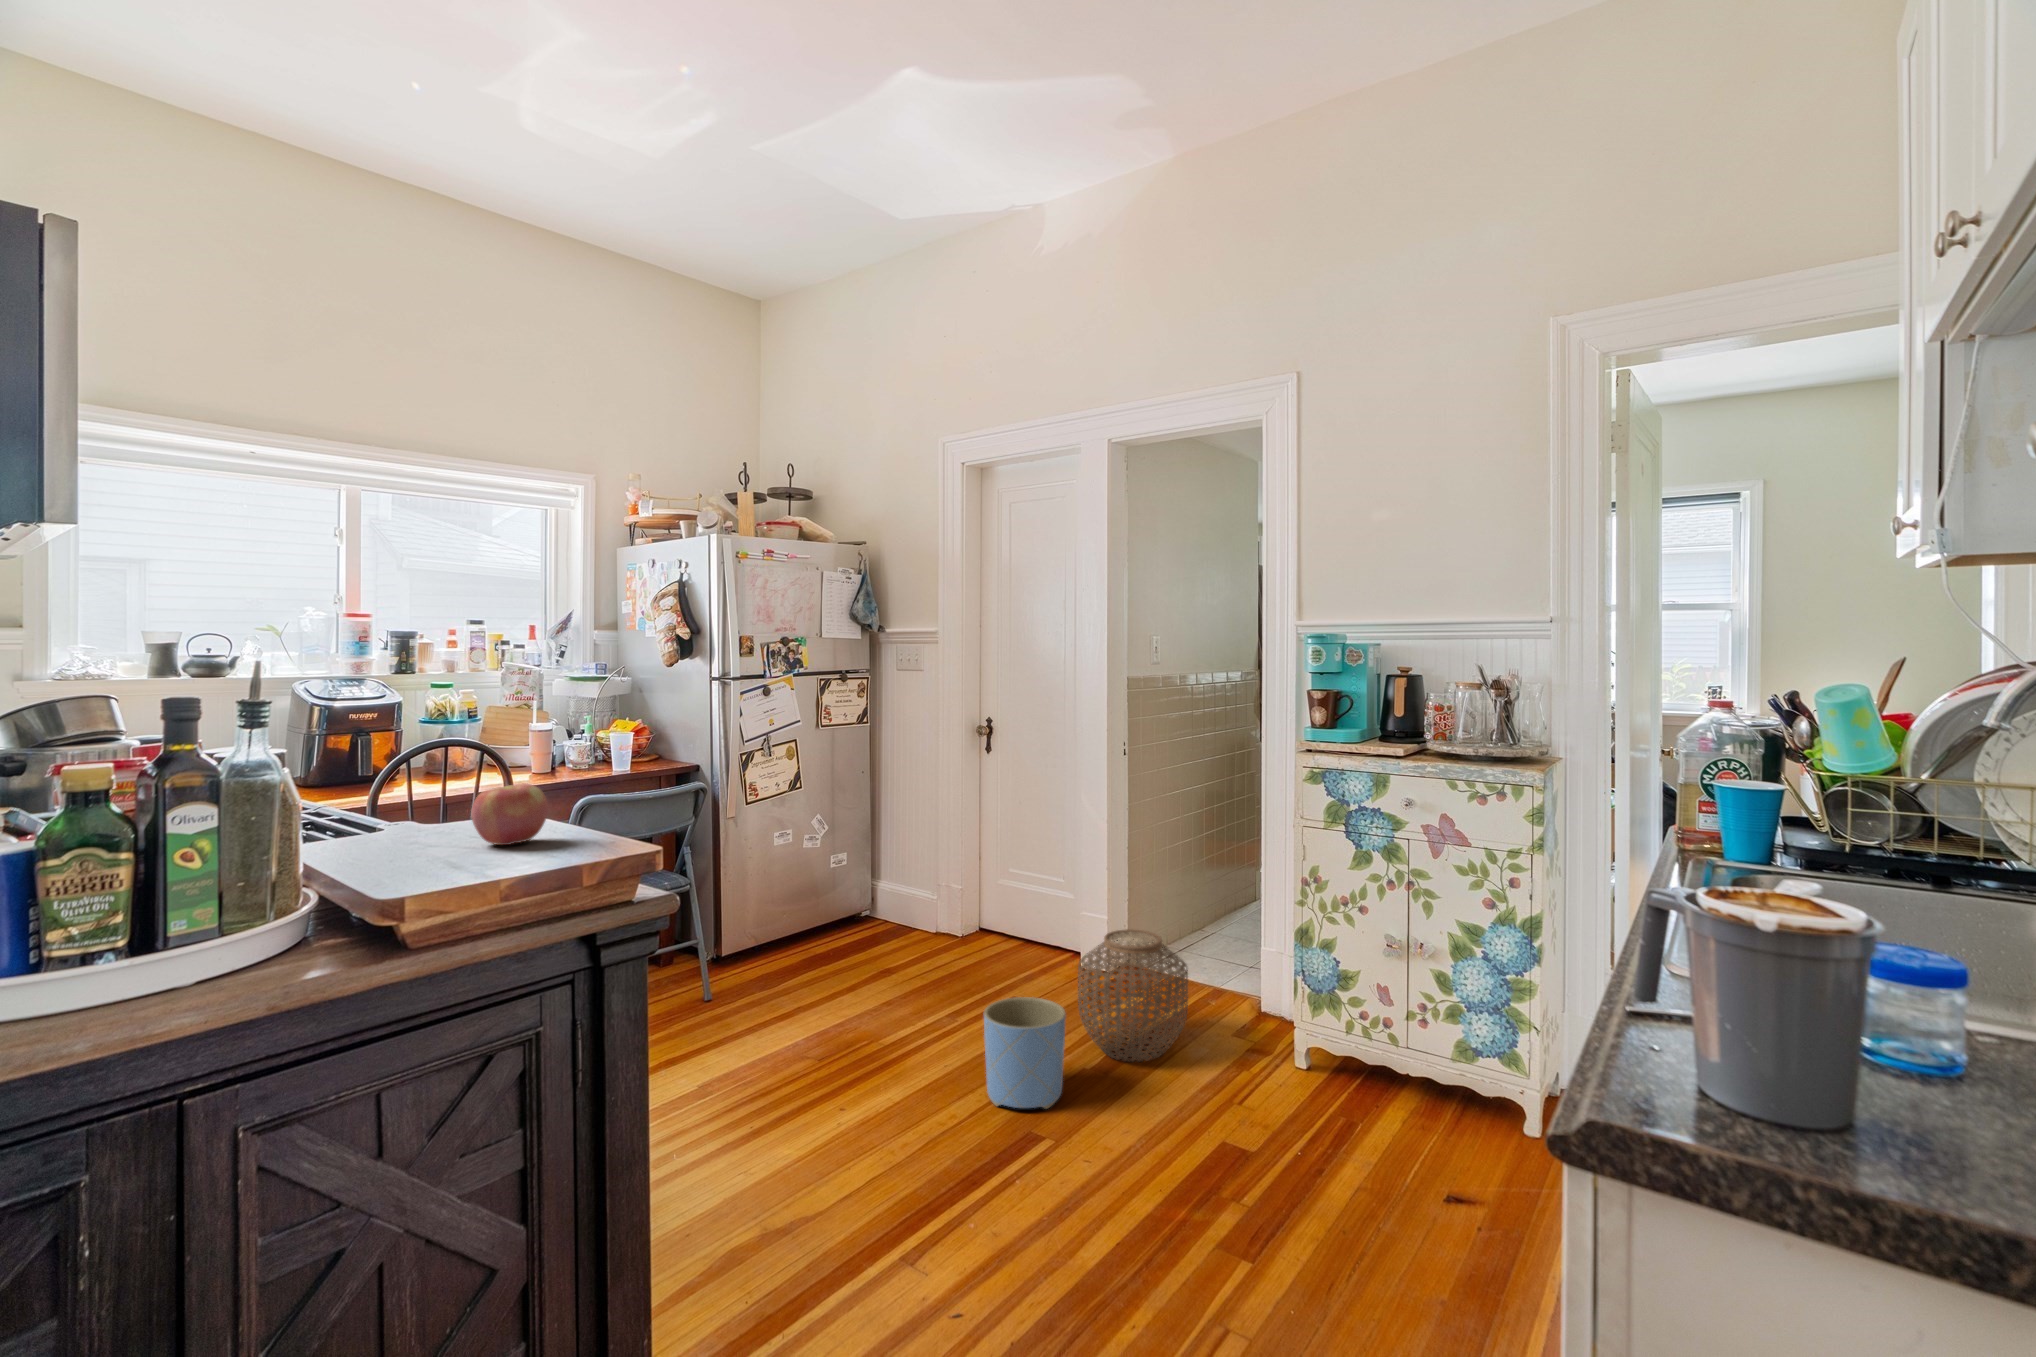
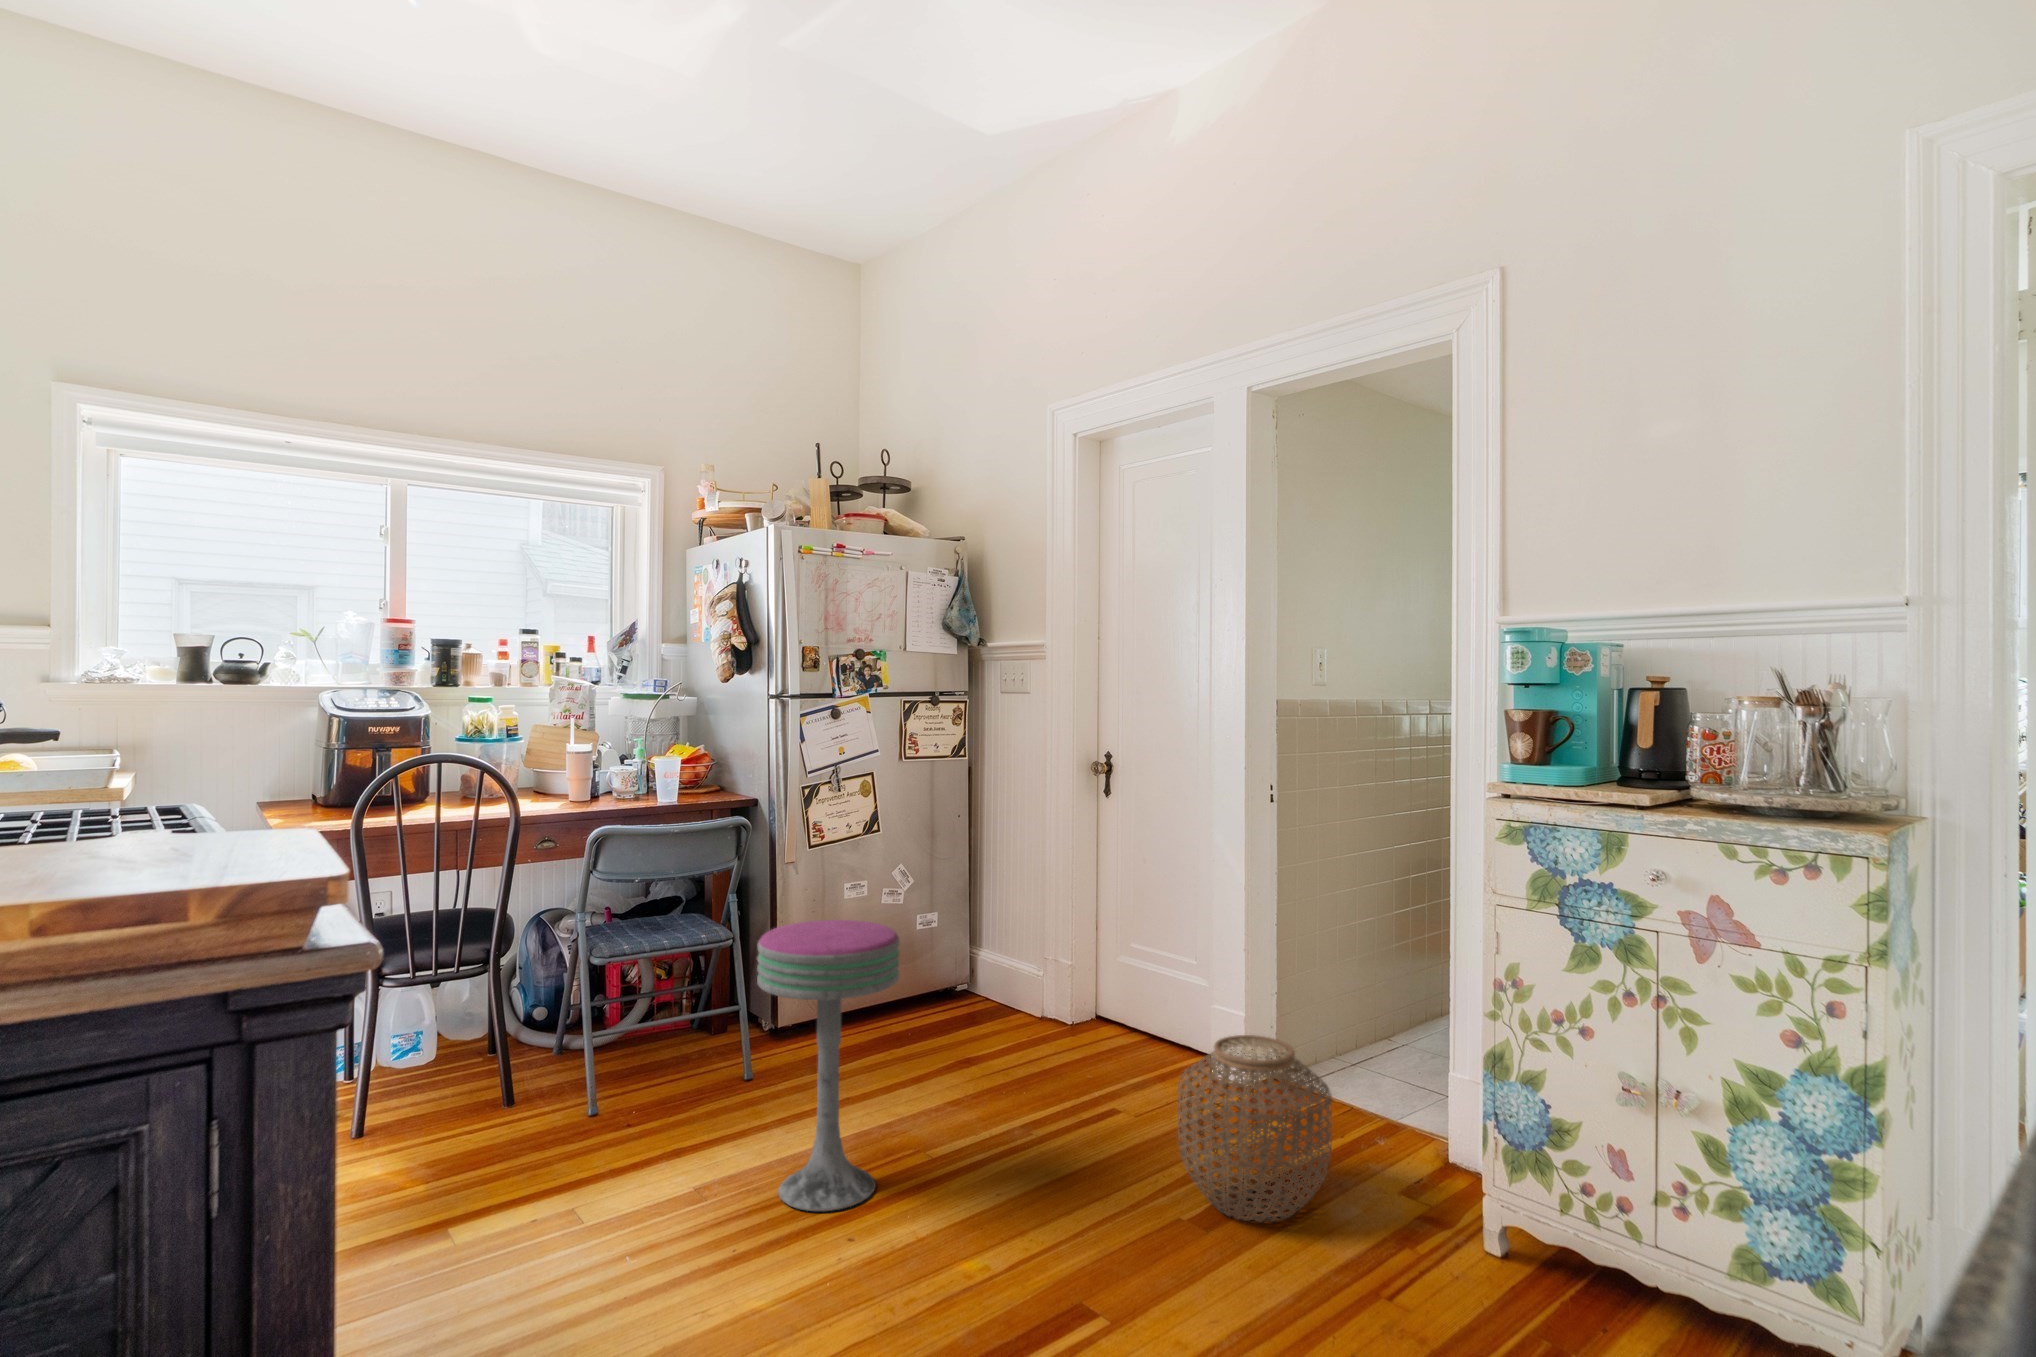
apple: present [471,784,548,845] -> none [122,783,242,867]
bar stool: none [754,861,867,1087] -> present [757,920,900,1211]
planter: present [984,997,1066,1109] -> none [1032,1118,1144,1280]

